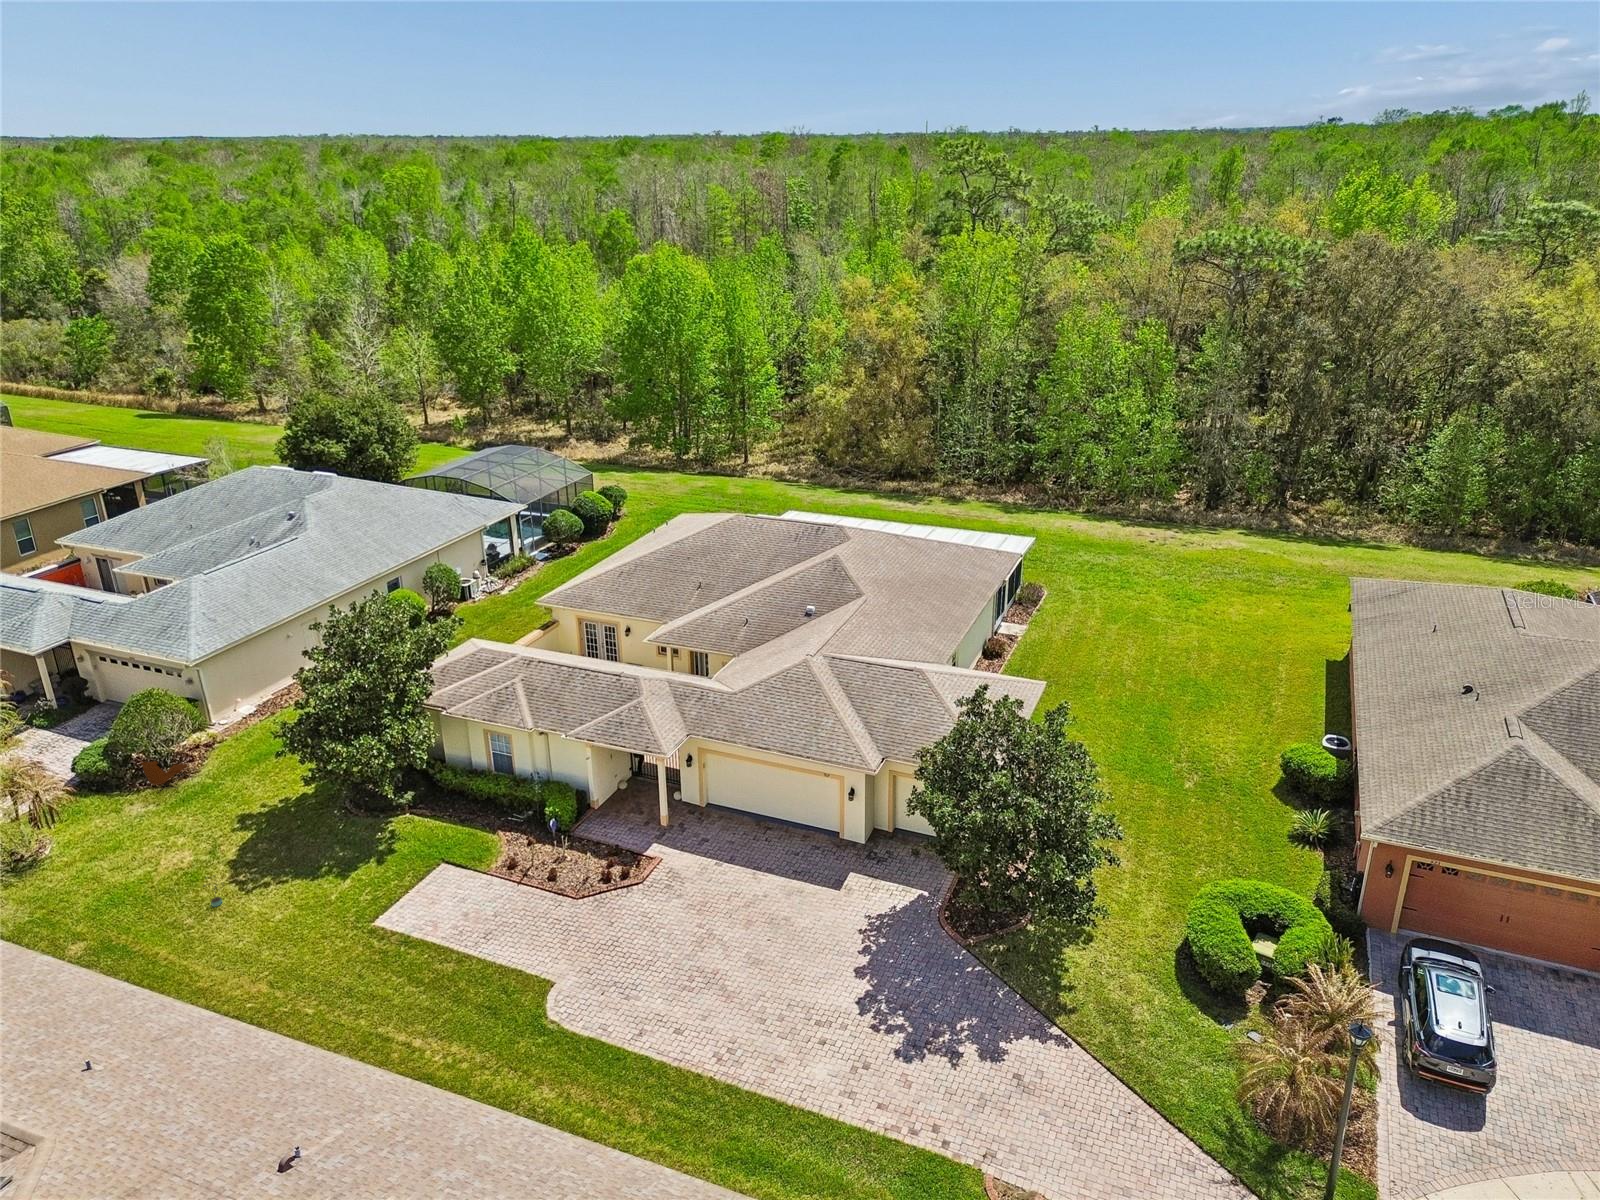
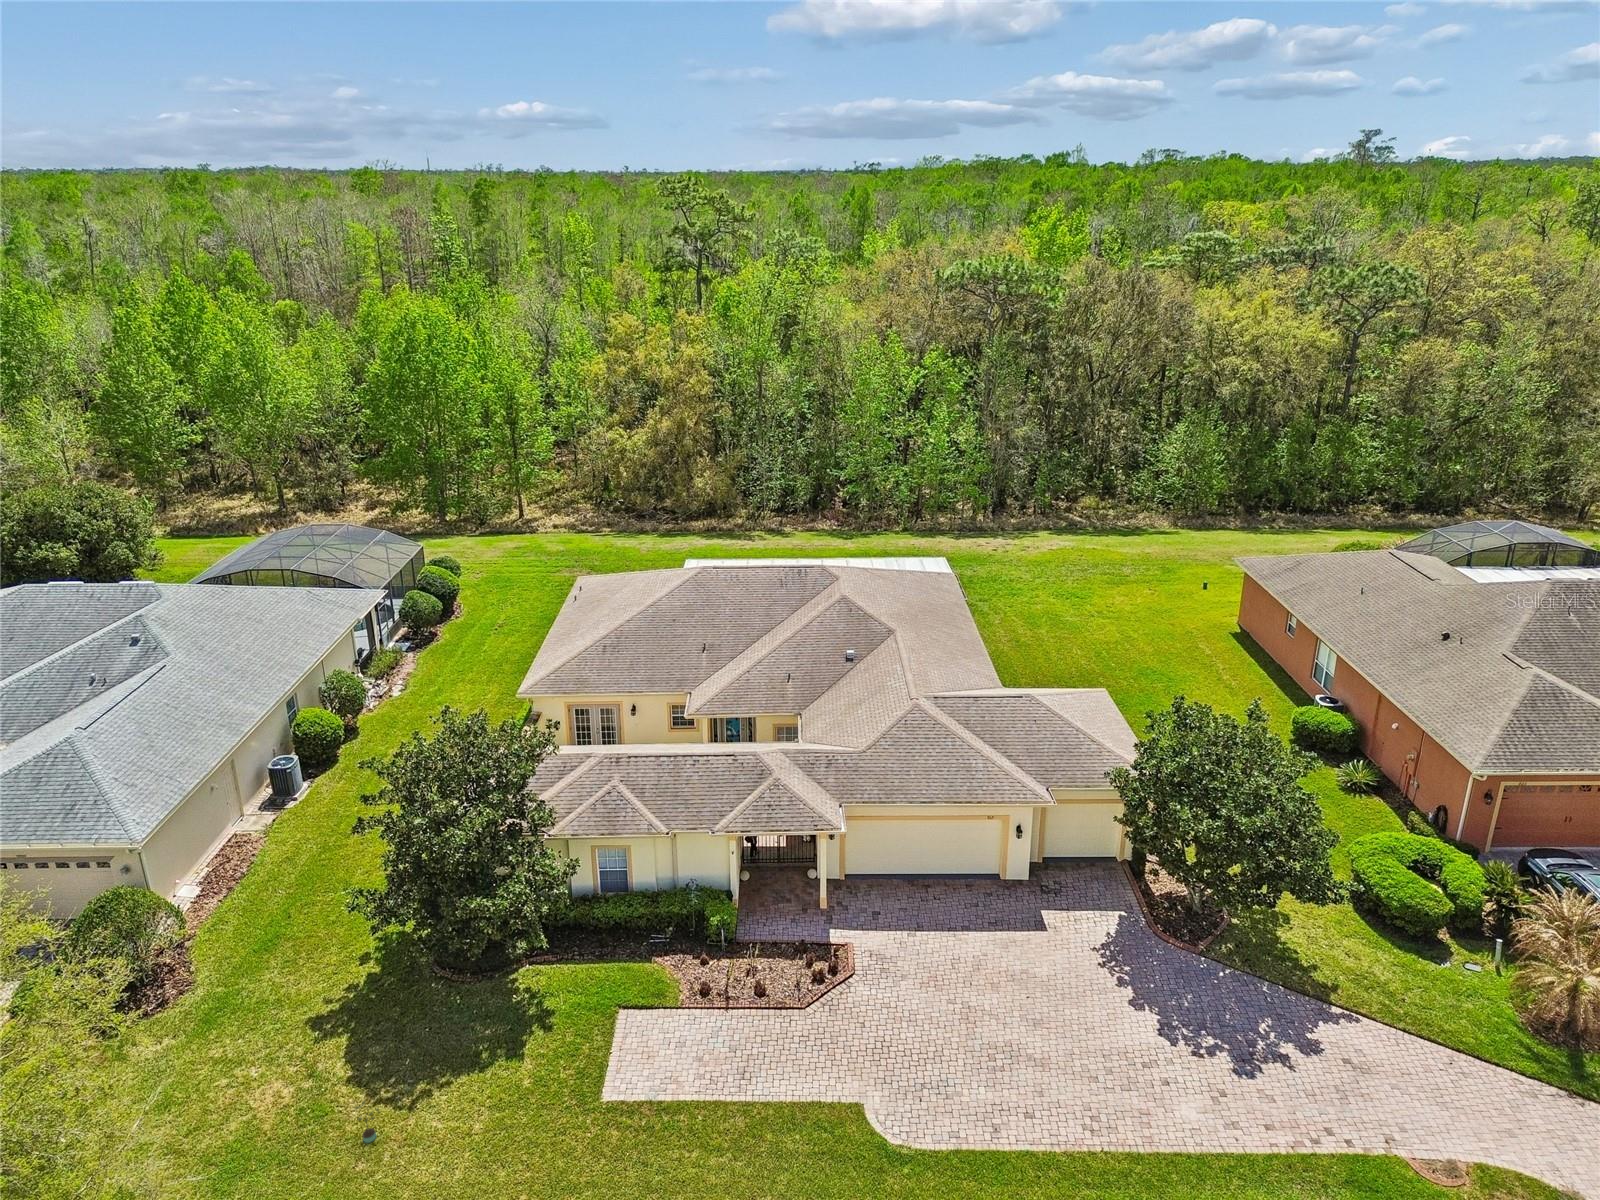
lounge chair: present [140,761,188,788] -> none [130,976,181,1024]

